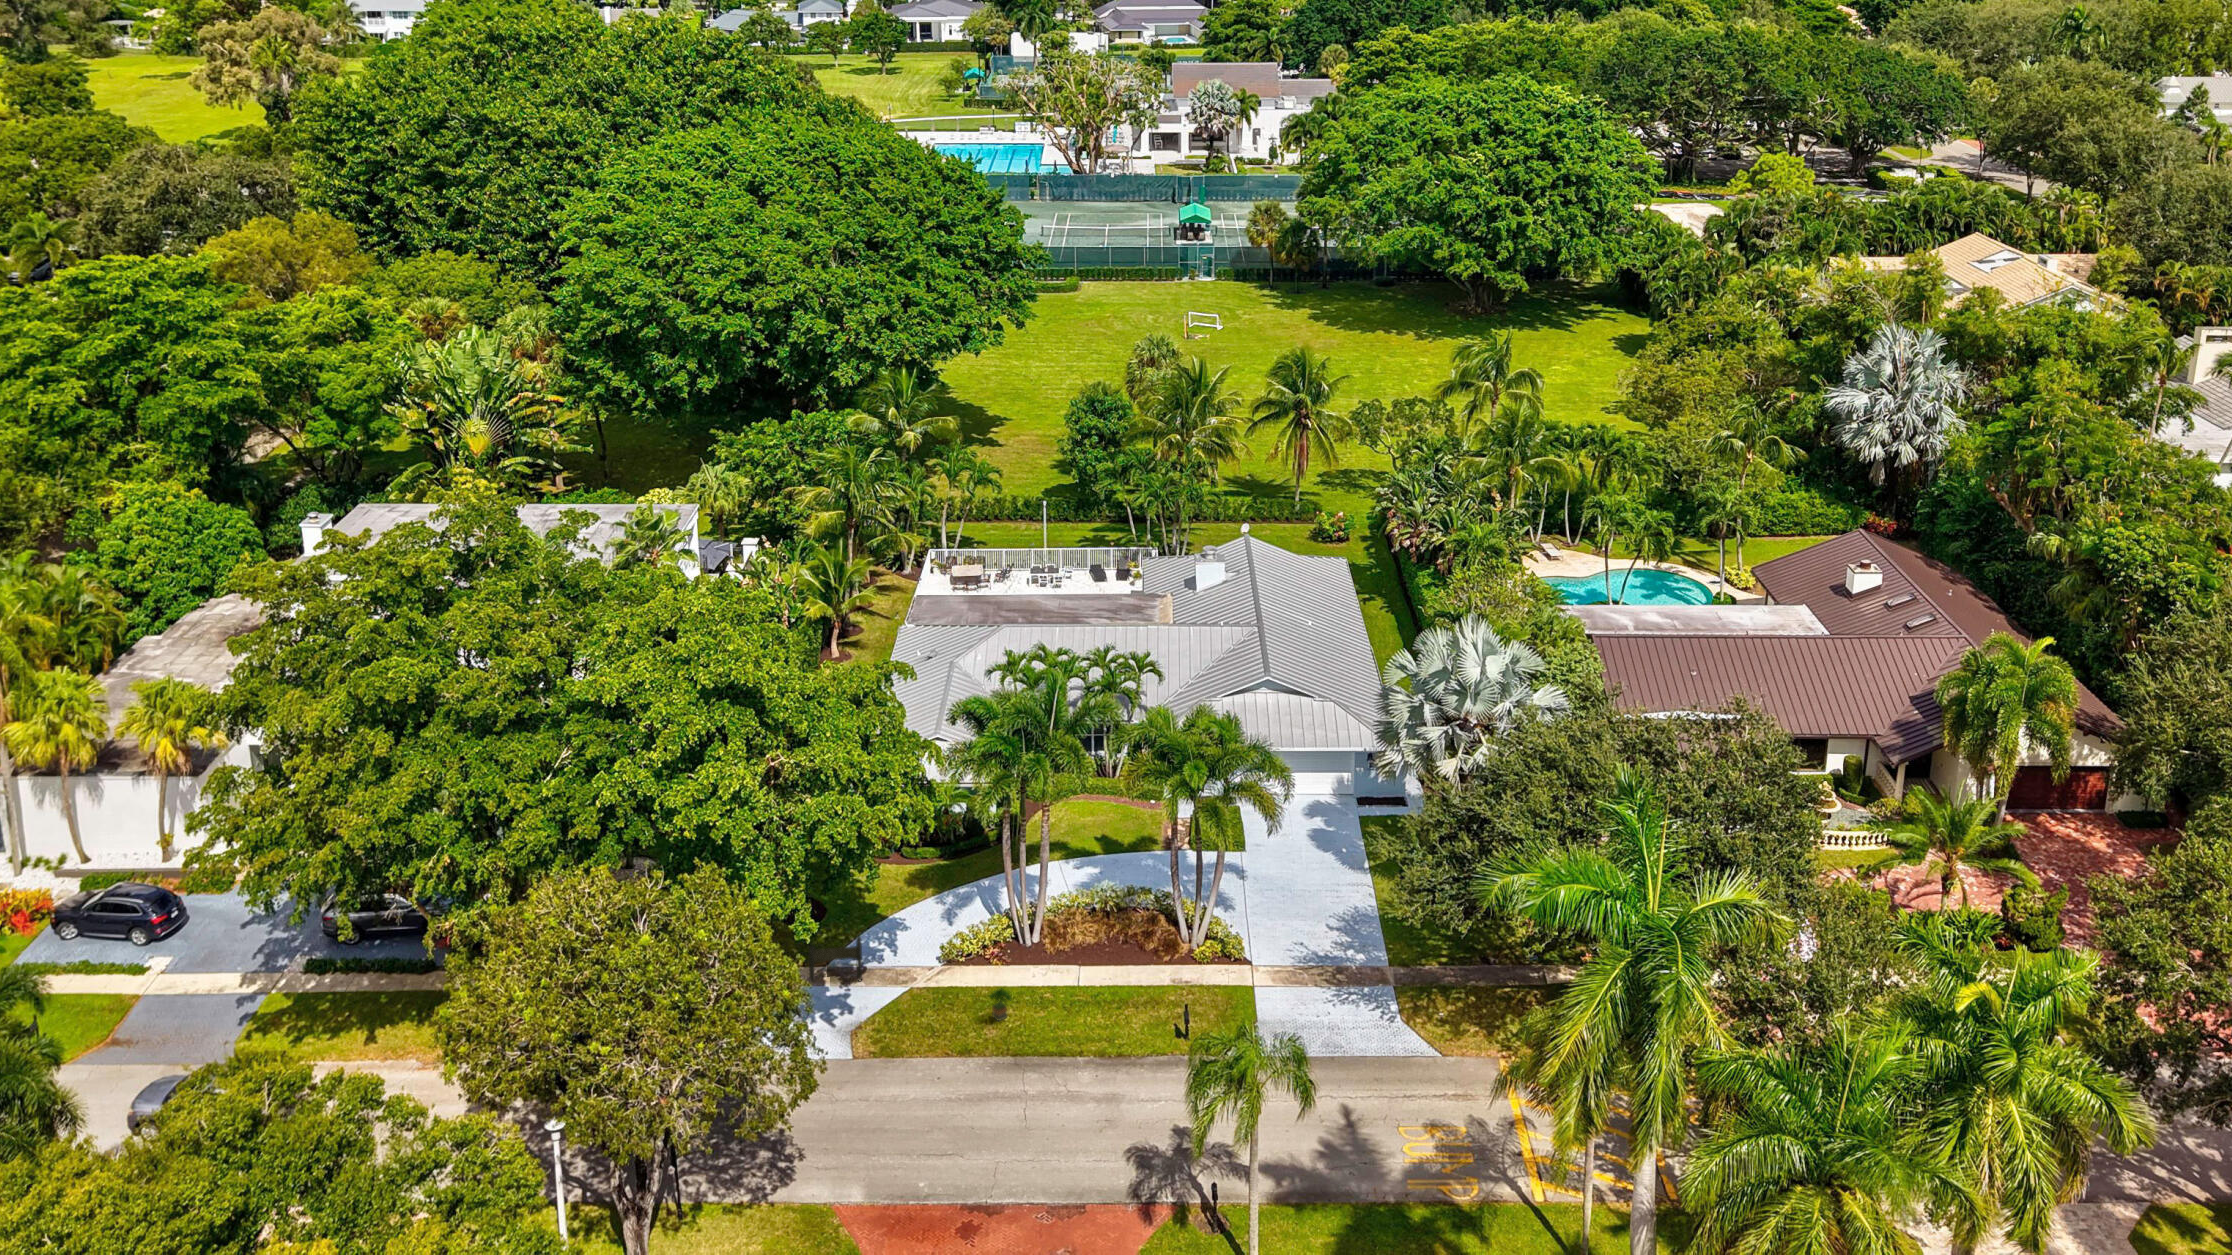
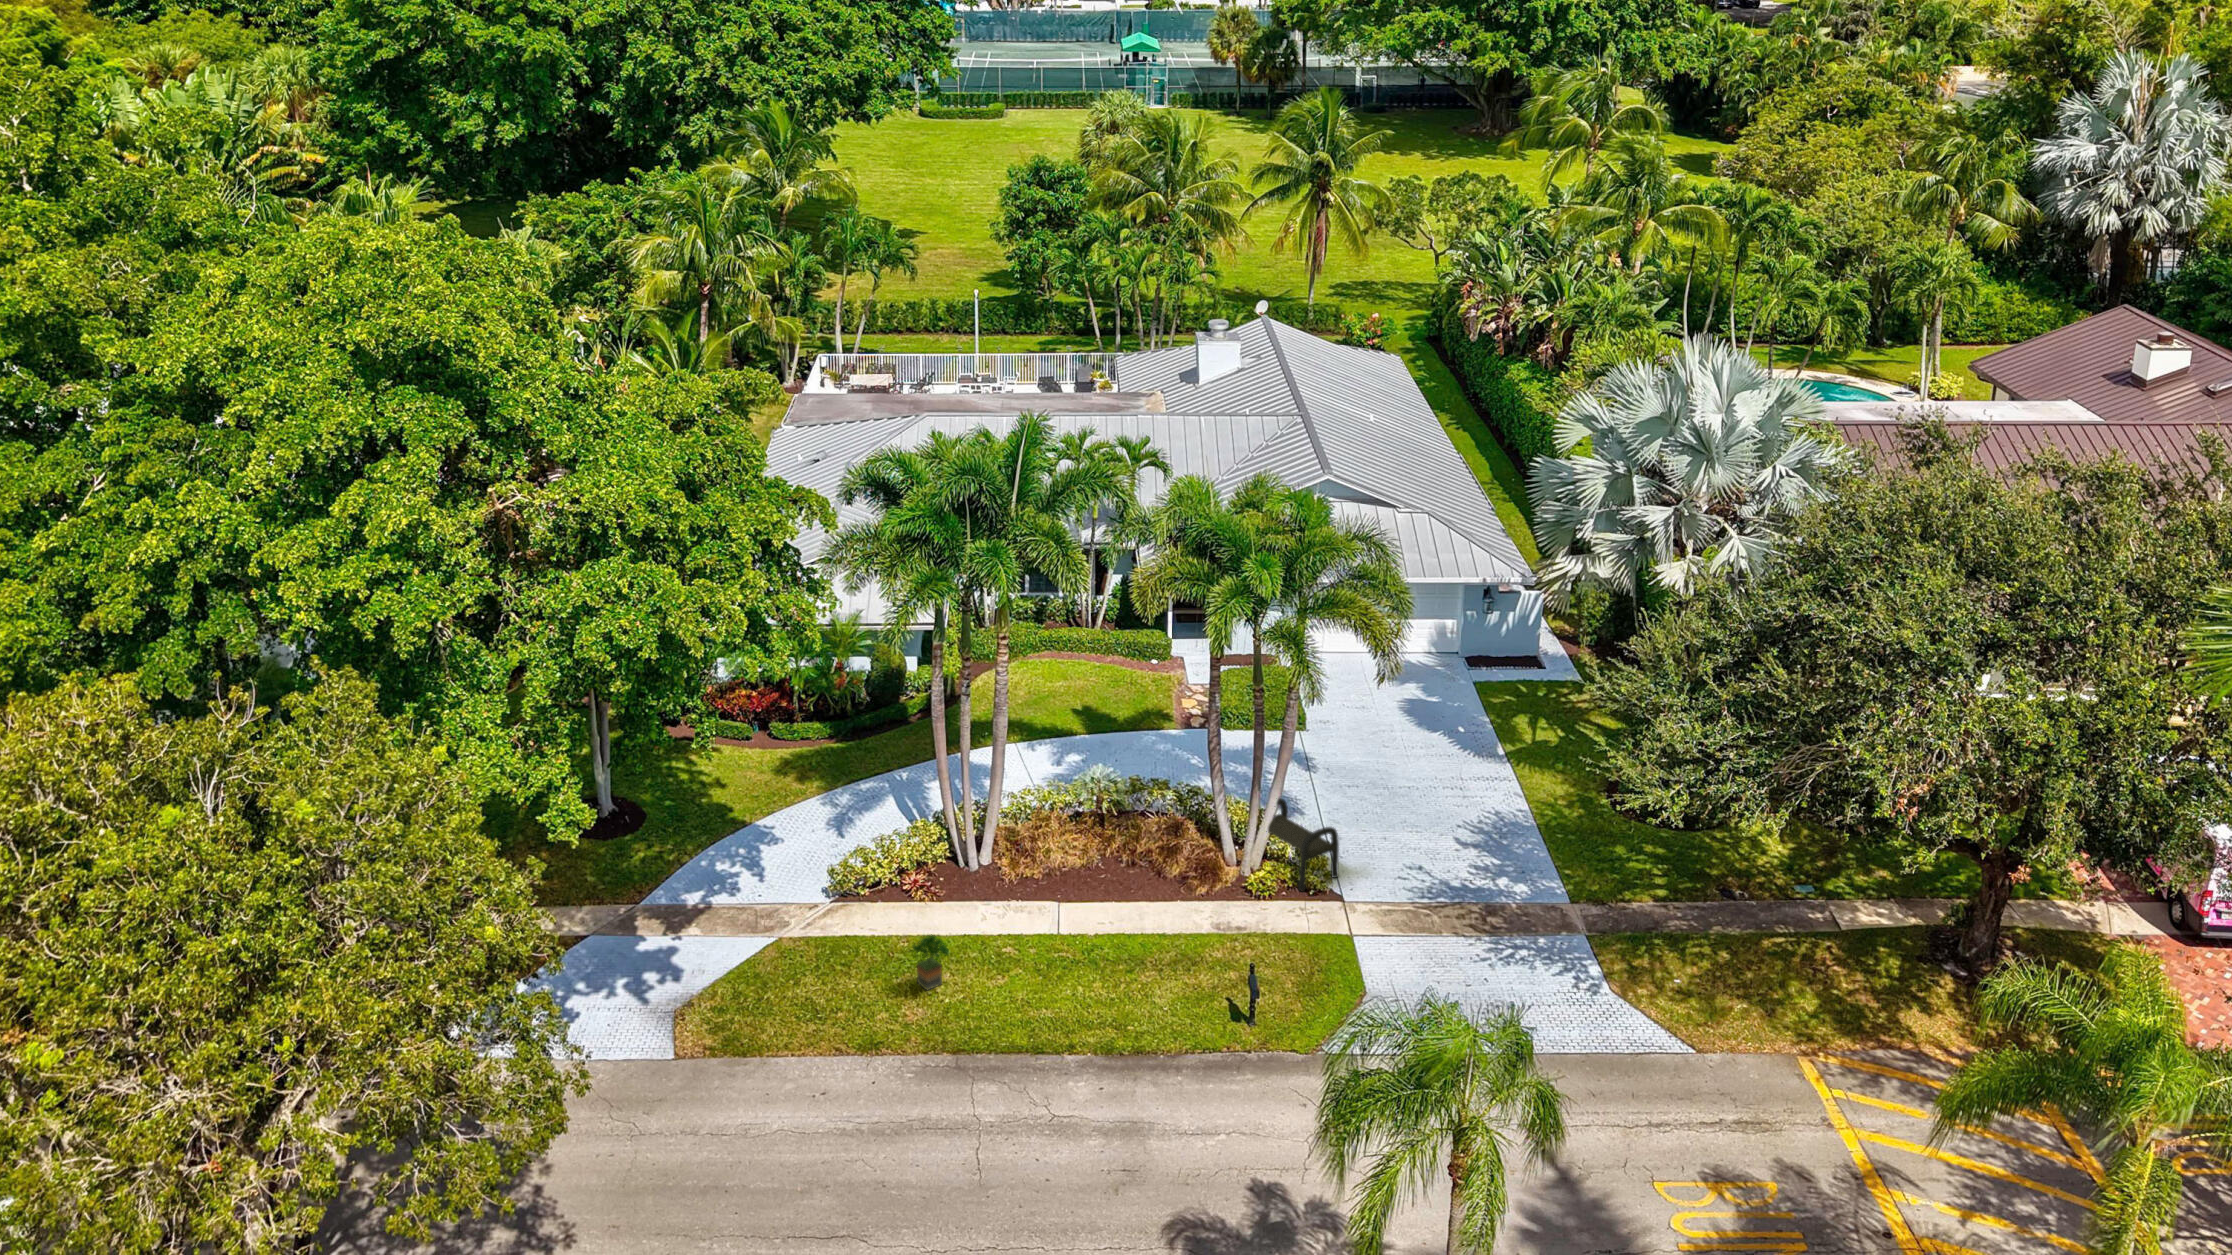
bench: present [808,936,862,981] -> present [1266,798,1339,891]

